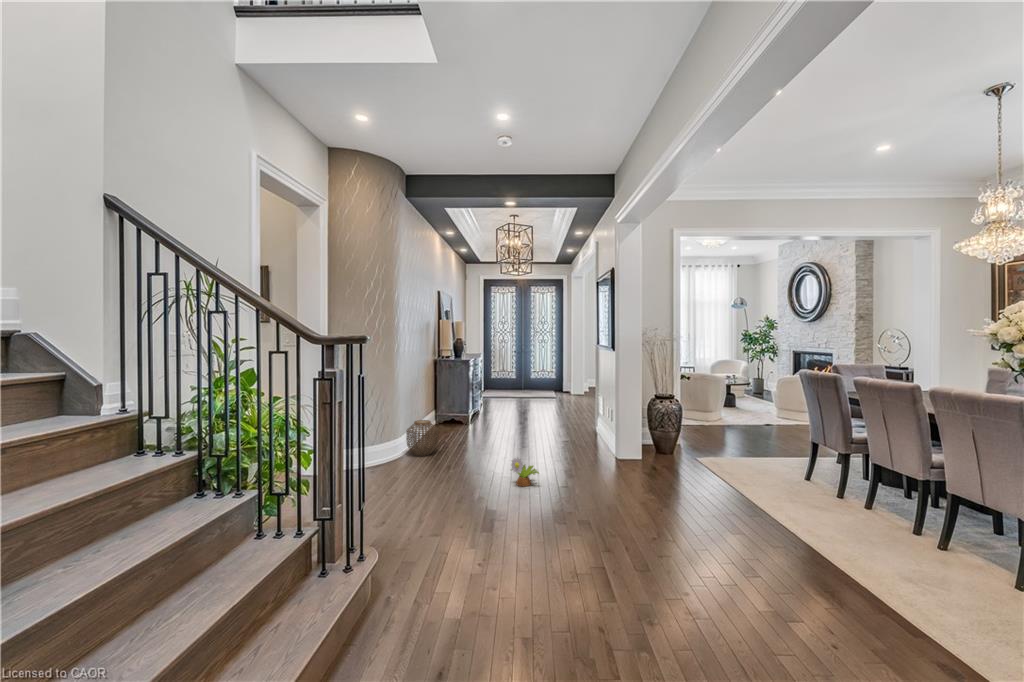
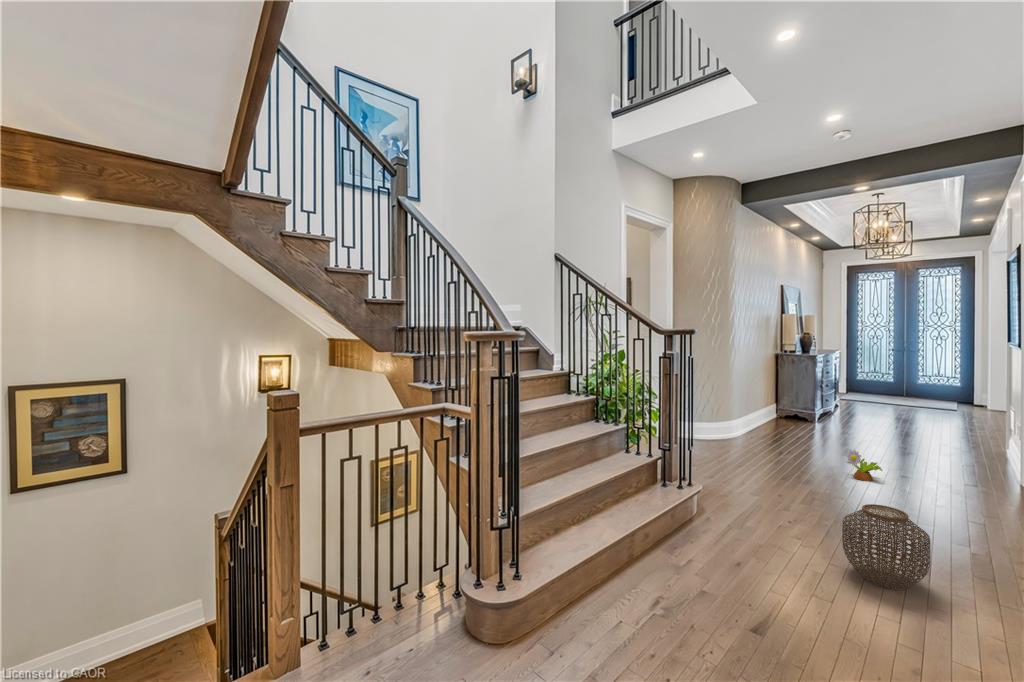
woven basket: present [406,420,438,456] -> present [842,504,931,590]

